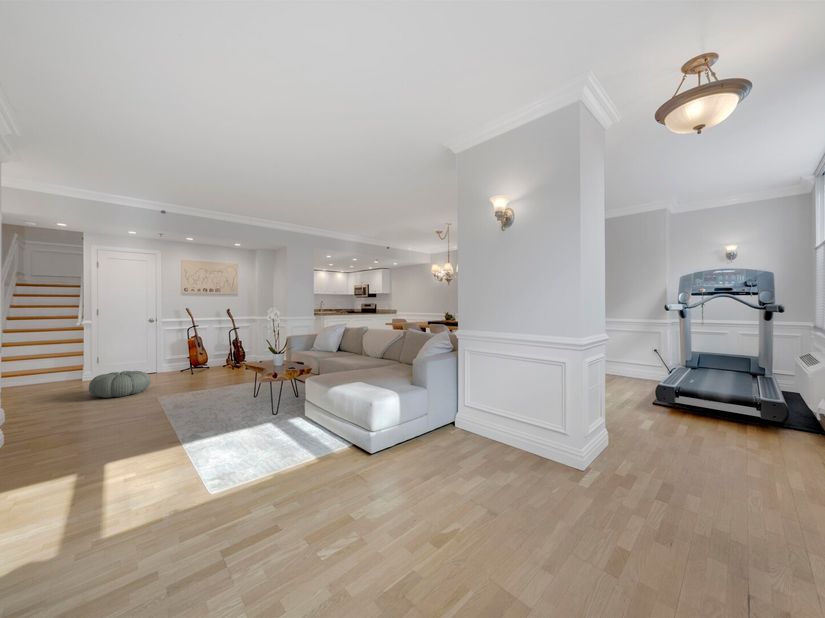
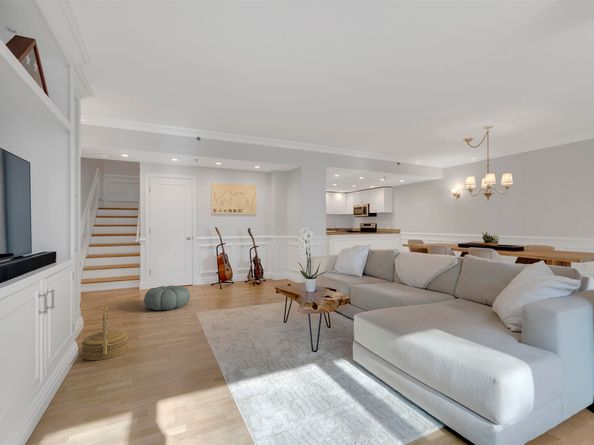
woven basket: none [6,389,69,444] -> present [82,306,128,360]

